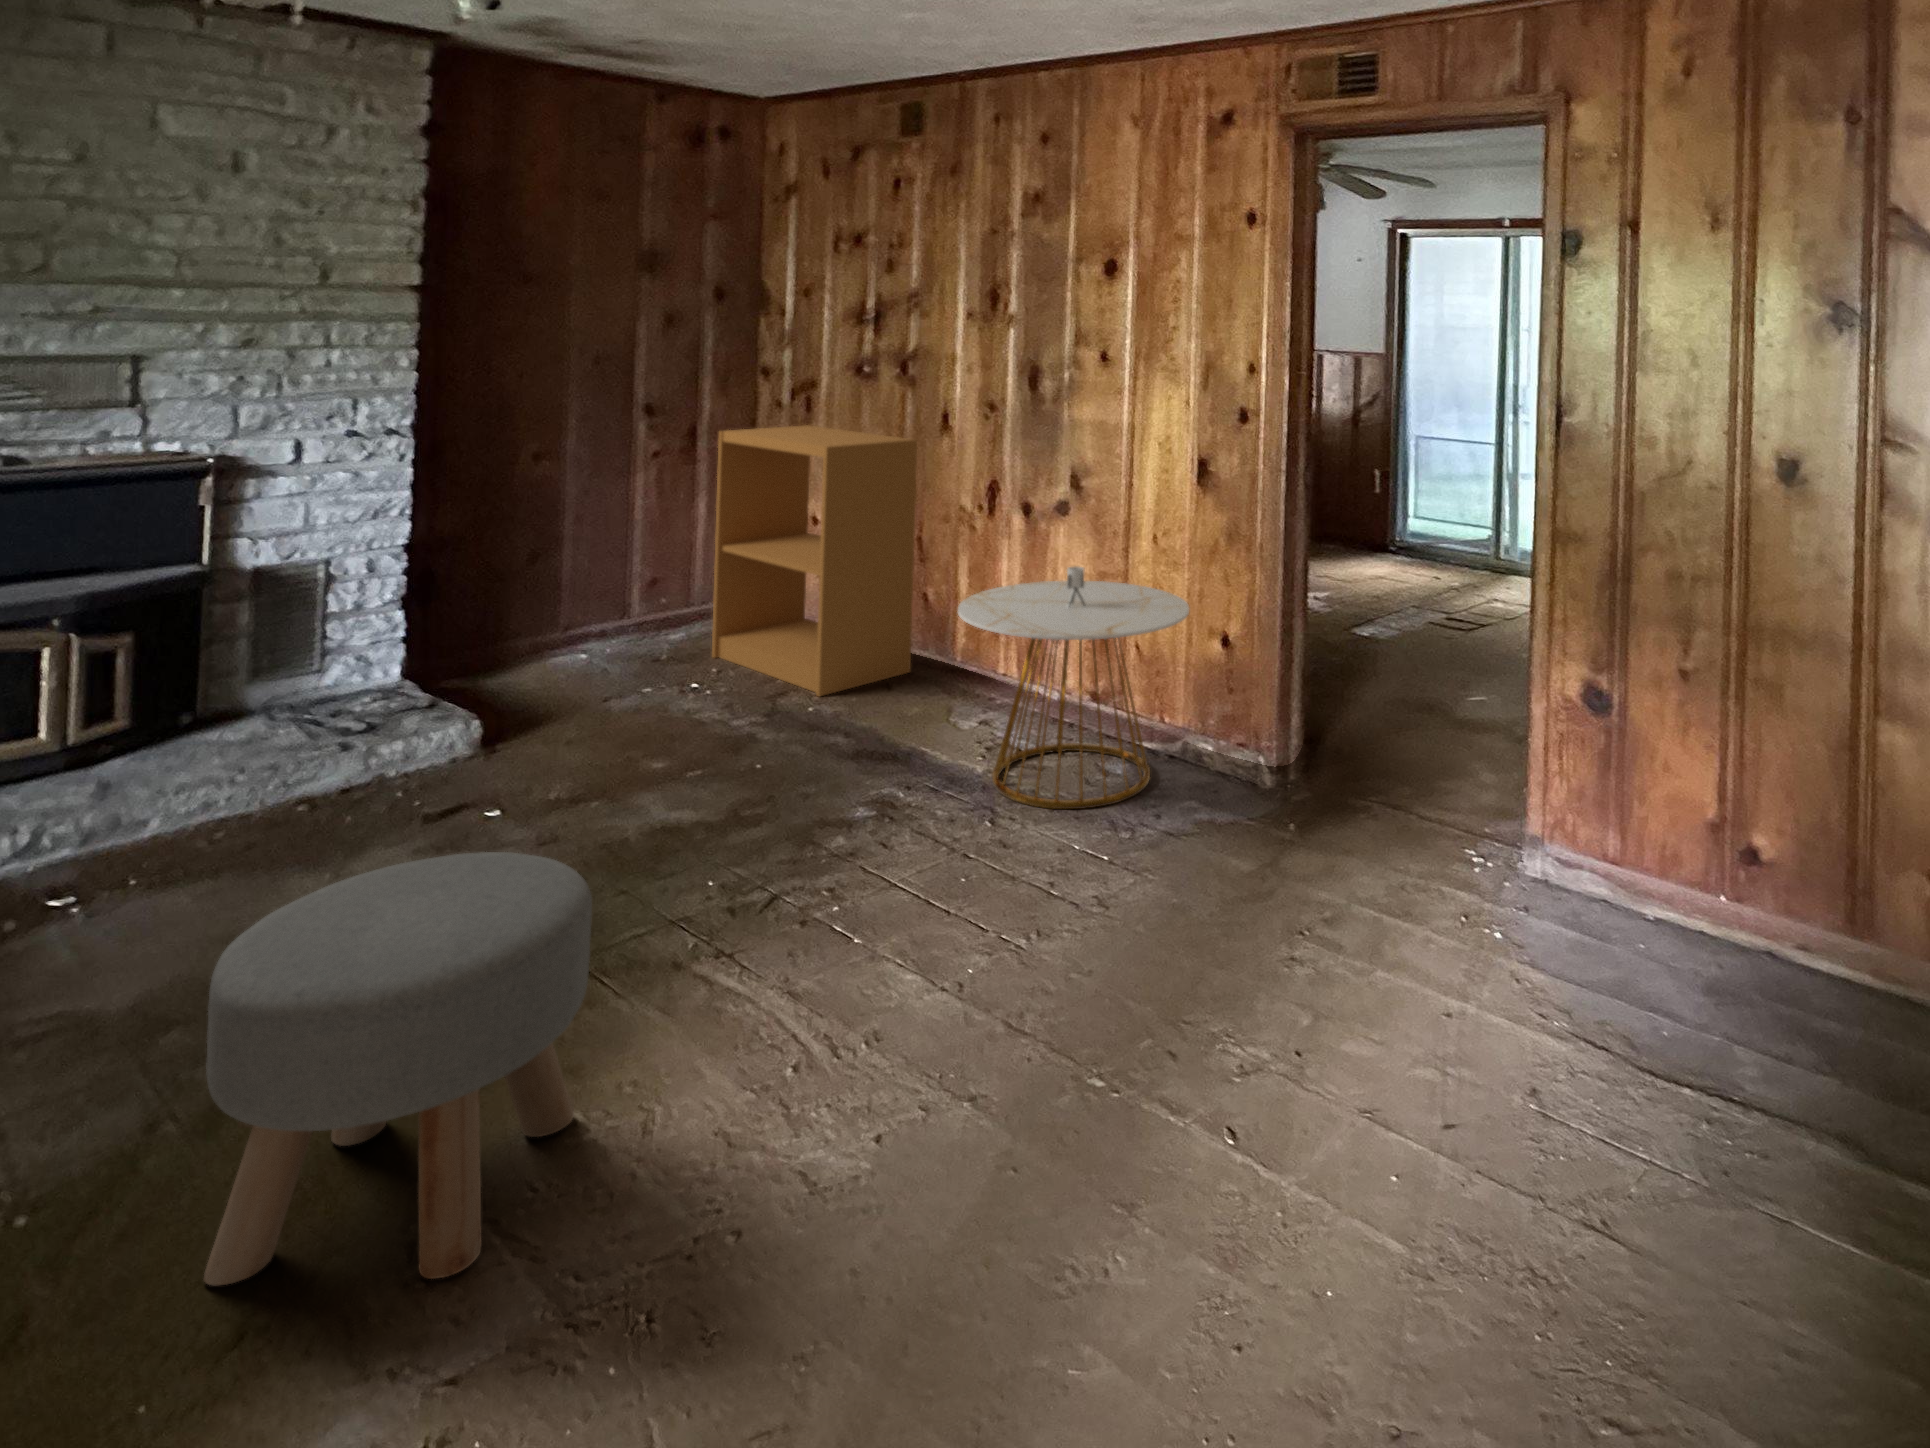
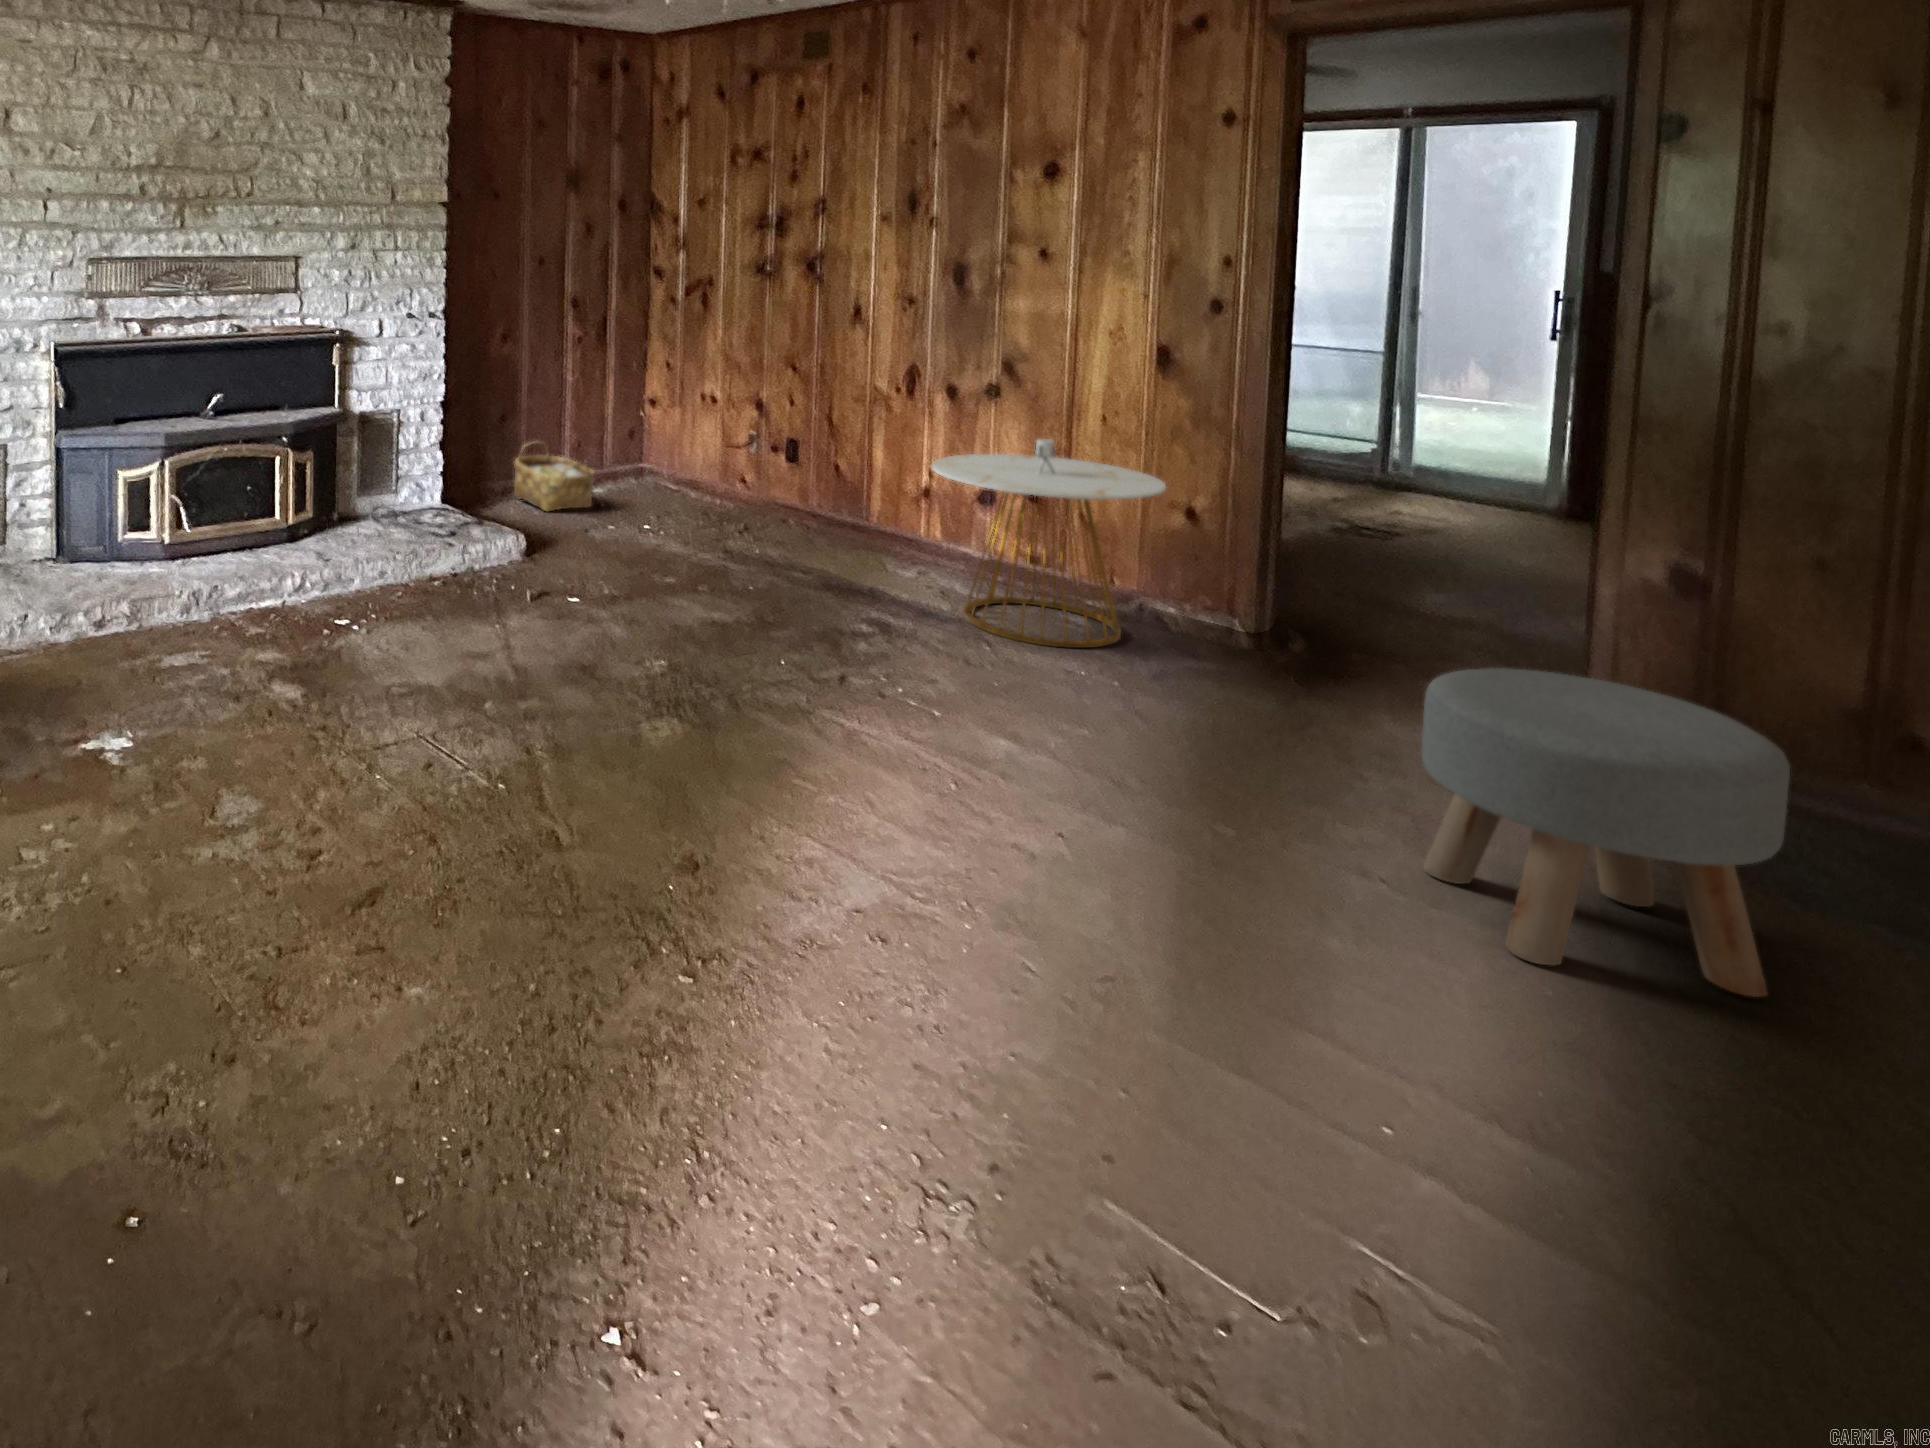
bookshelf: present [712,425,917,697] -> none [643,318,830,544]
woven basket: none [546,581,649,673] -> present [514,441,594,511]
ottoman: present [204,852,592,1286] -> present [1422,668,1790,997]

